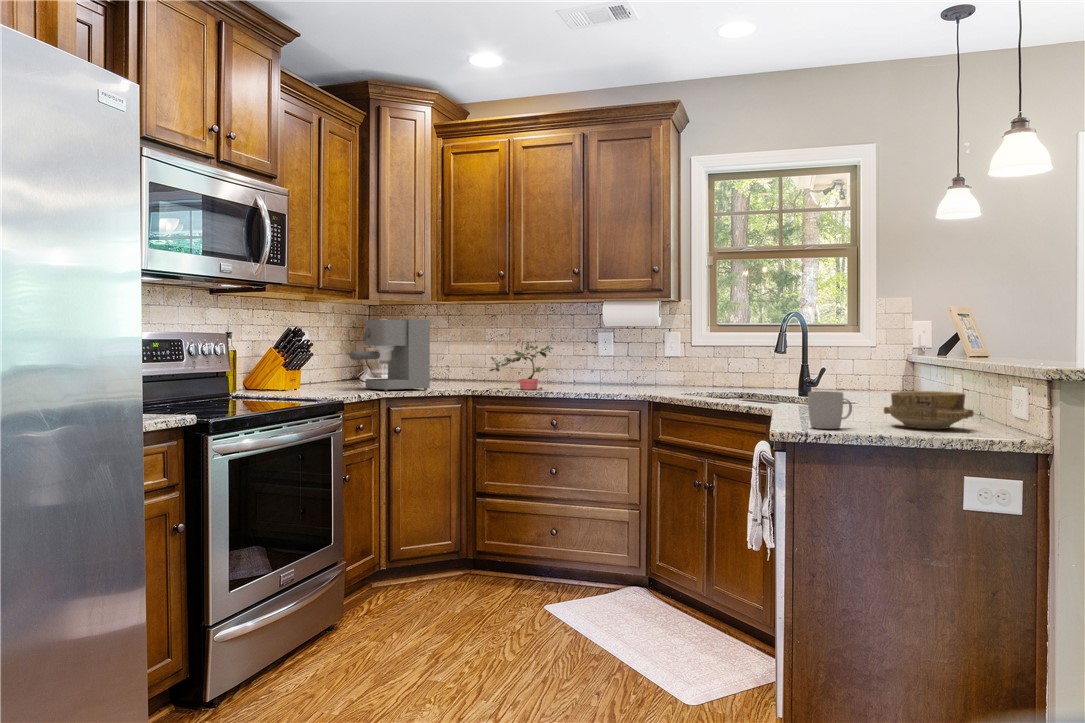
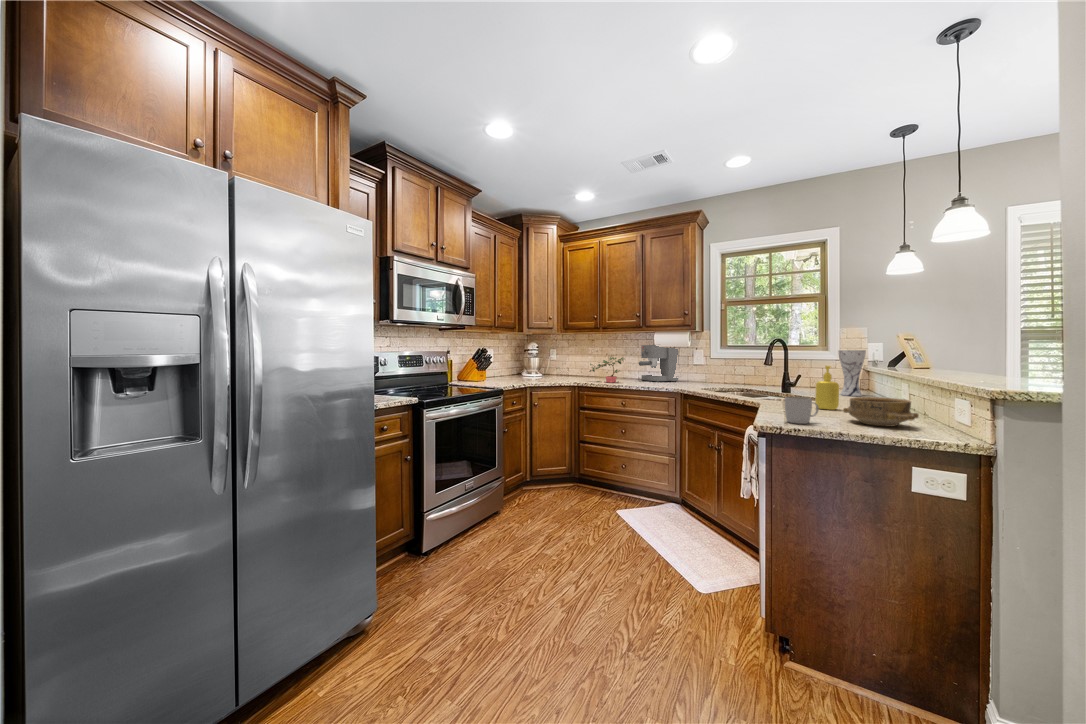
coffee maker: present [350,319,430,391] -> present [639,345,679,382]
vase: none [879,332,916,402] -> present [838,350,866,396]
soap dispenser: none [848,350,879,415] -> present [815,366,839,410]

